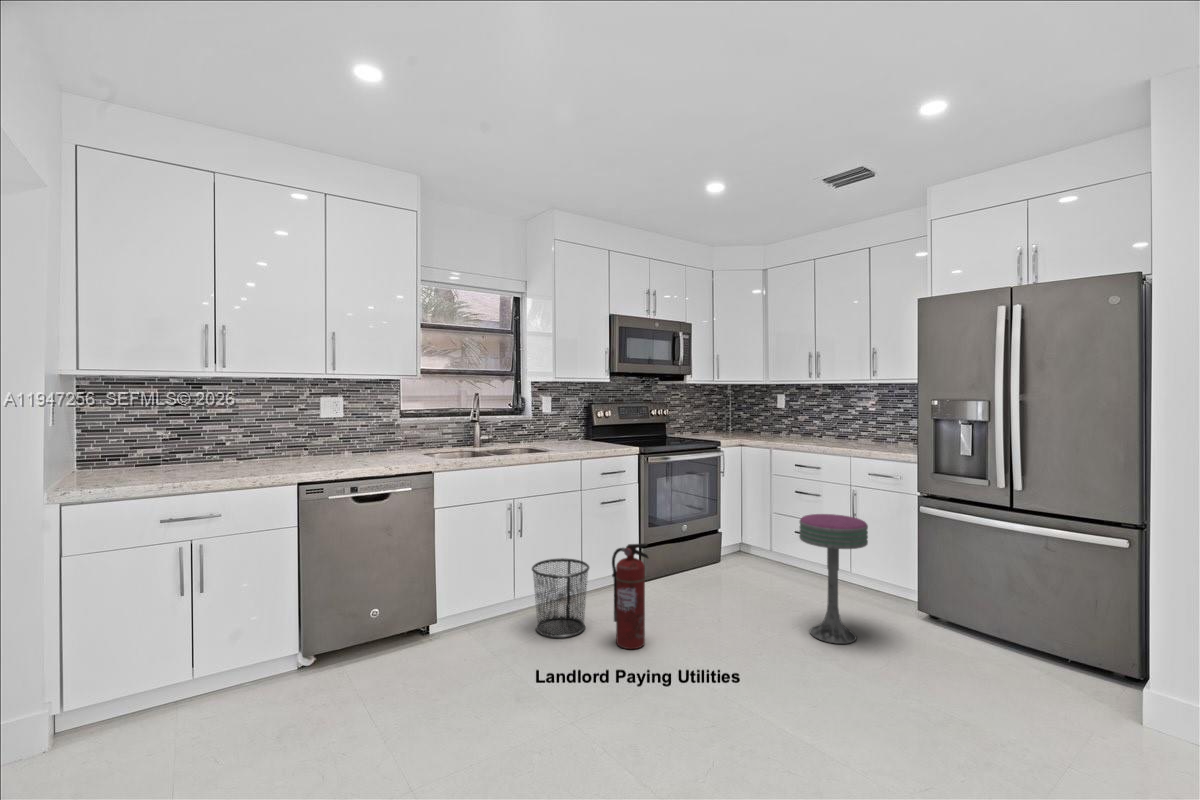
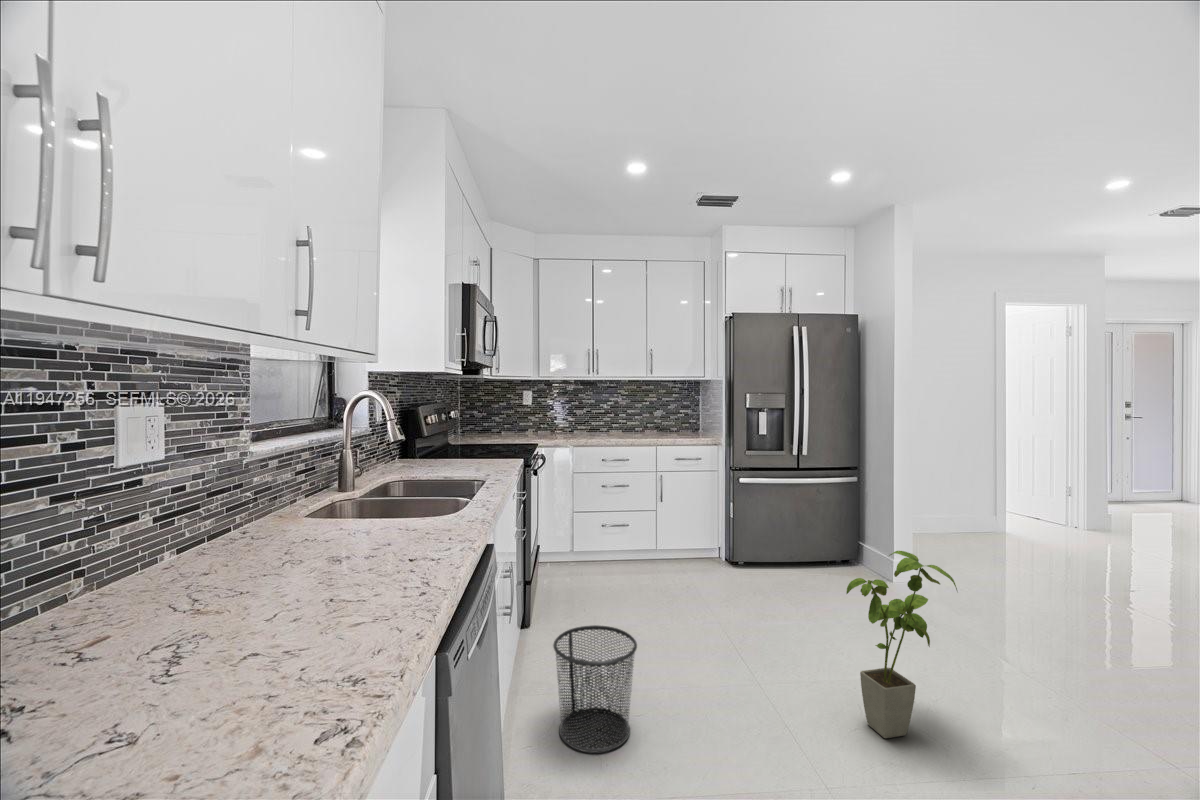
bar stool: present [799,514,868,644] -> none [719,502,779,619]
fire extinguisher: present [612,543,648,649] -> none [664,573,703,711]
house plant: none [678,549,778,734] -> present [846,551,957,738]

